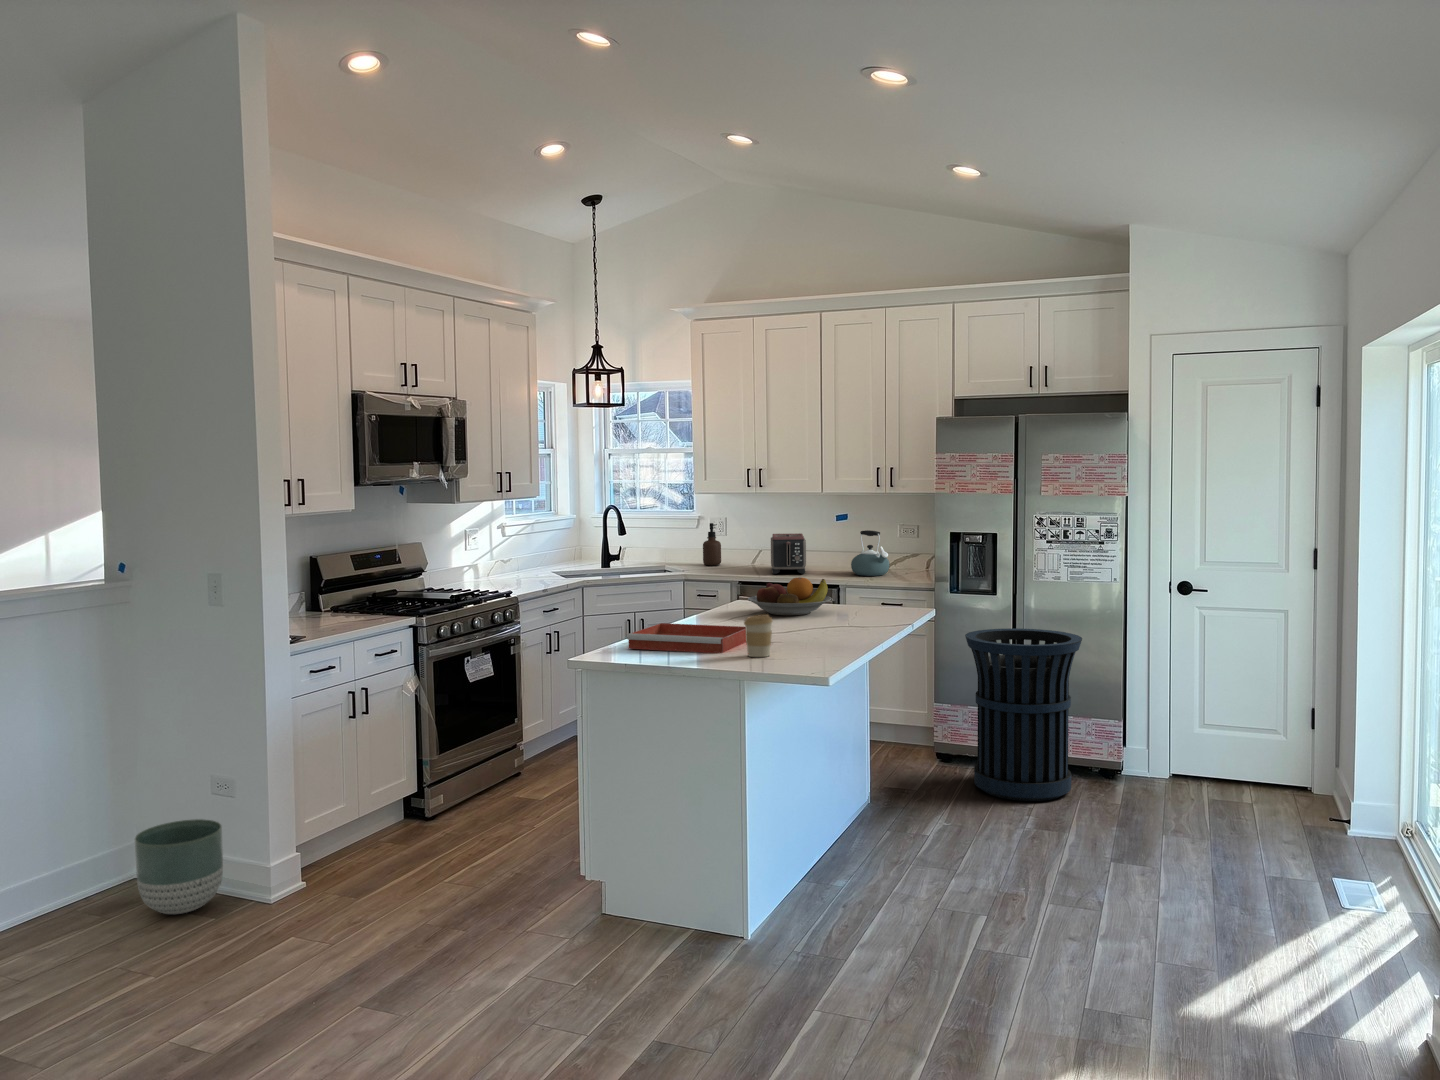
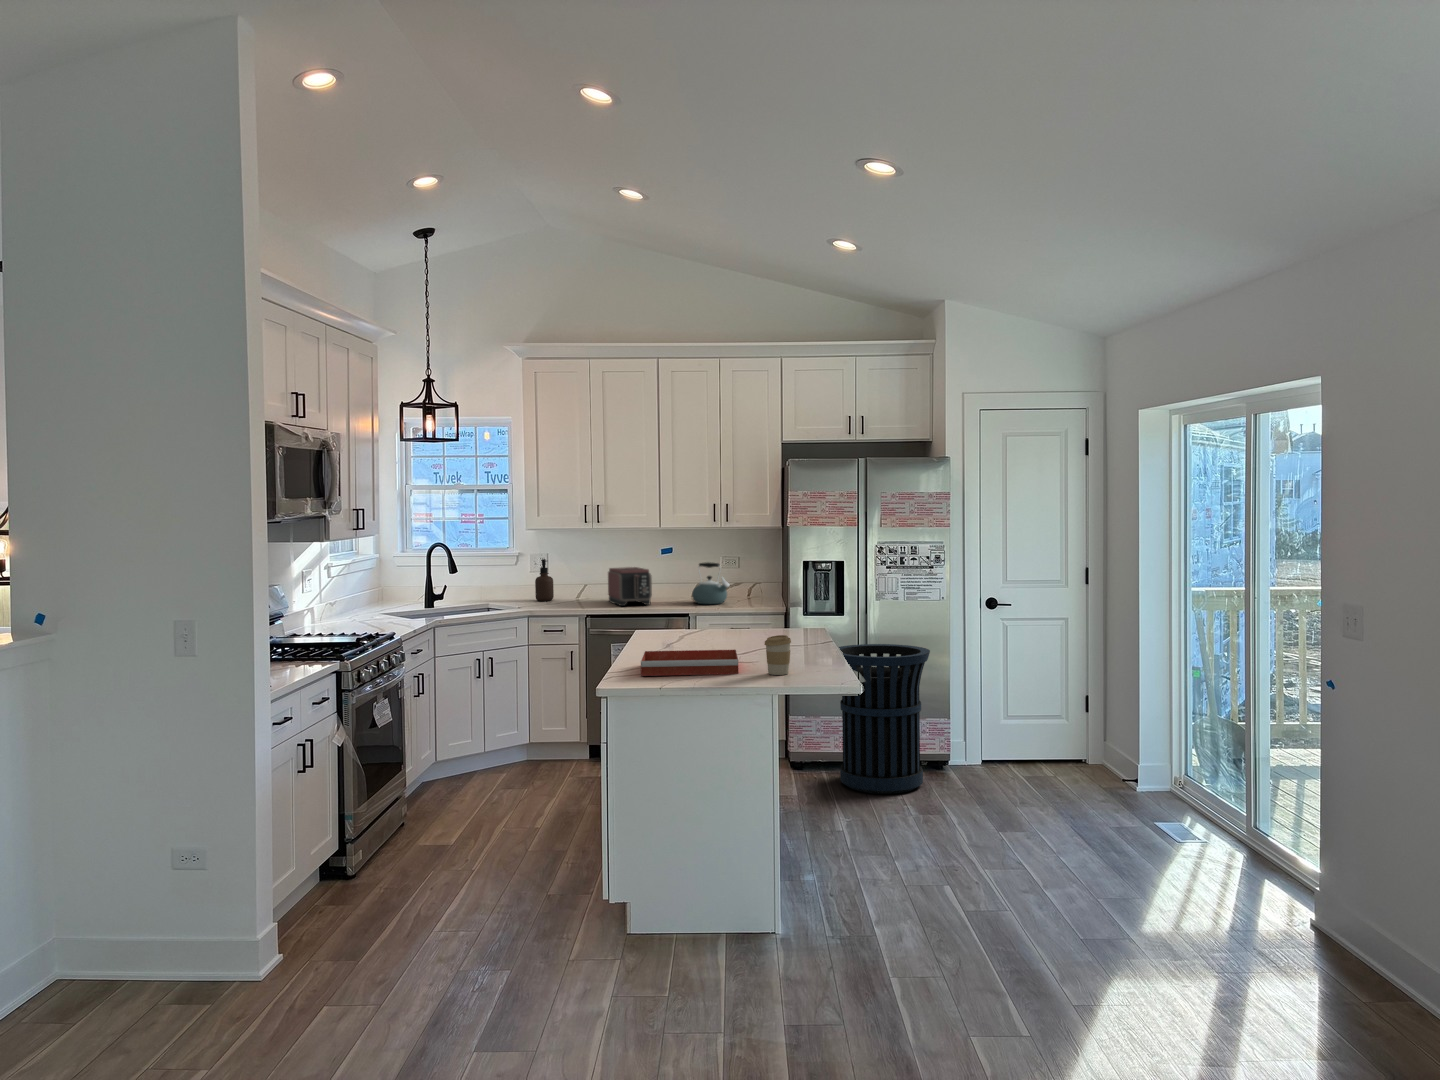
fruit bowl: present [748,577,831,615] -> none [673,605,751,640]
planter: present [134,819,223,914] -> none [94,904,198,1019]

